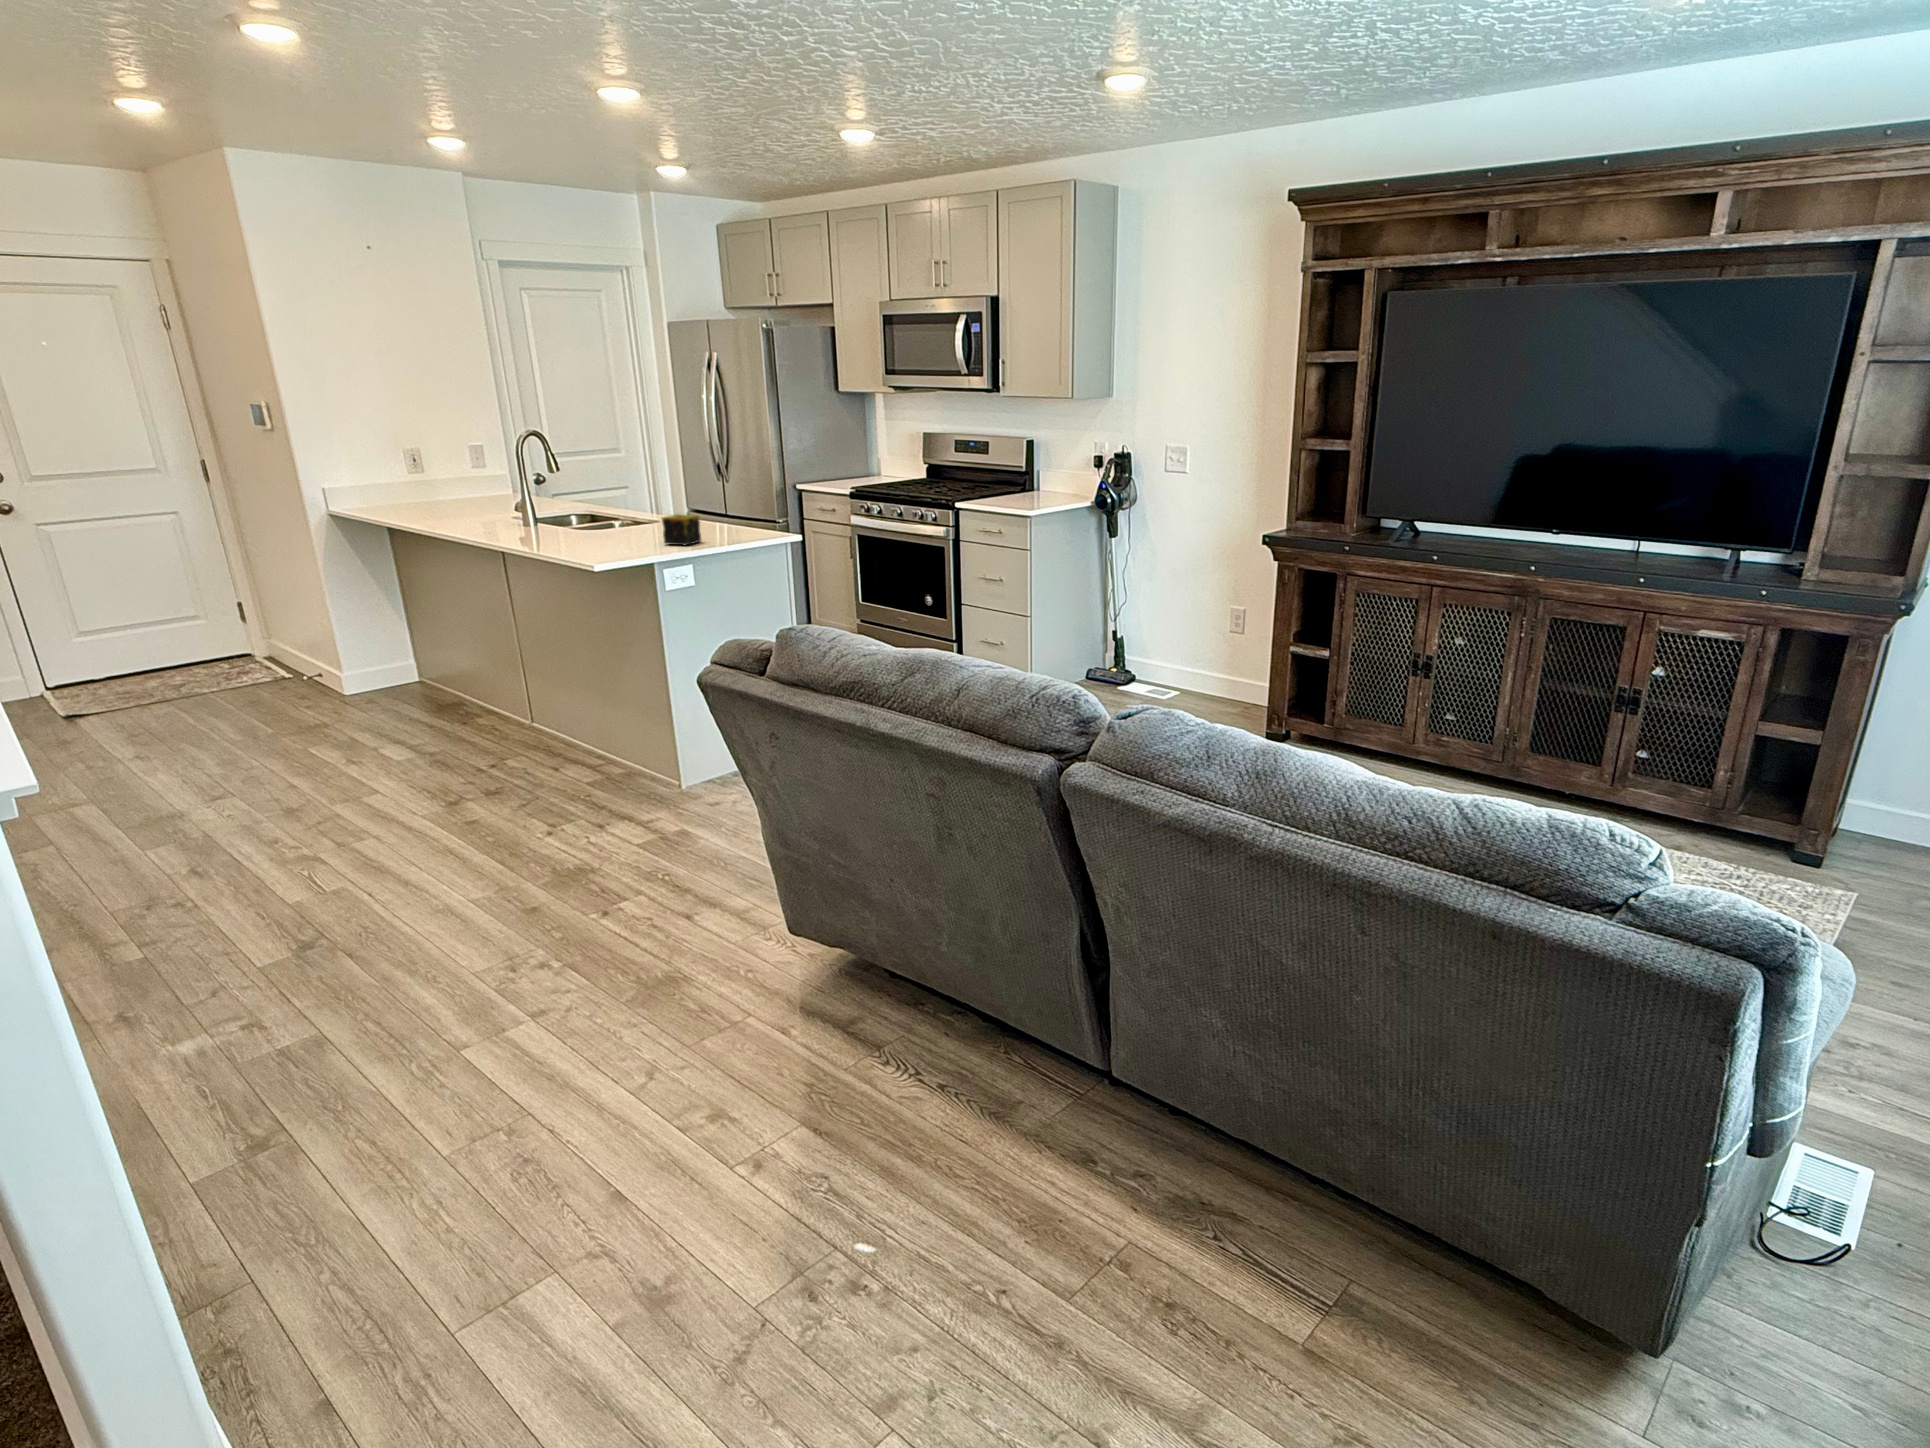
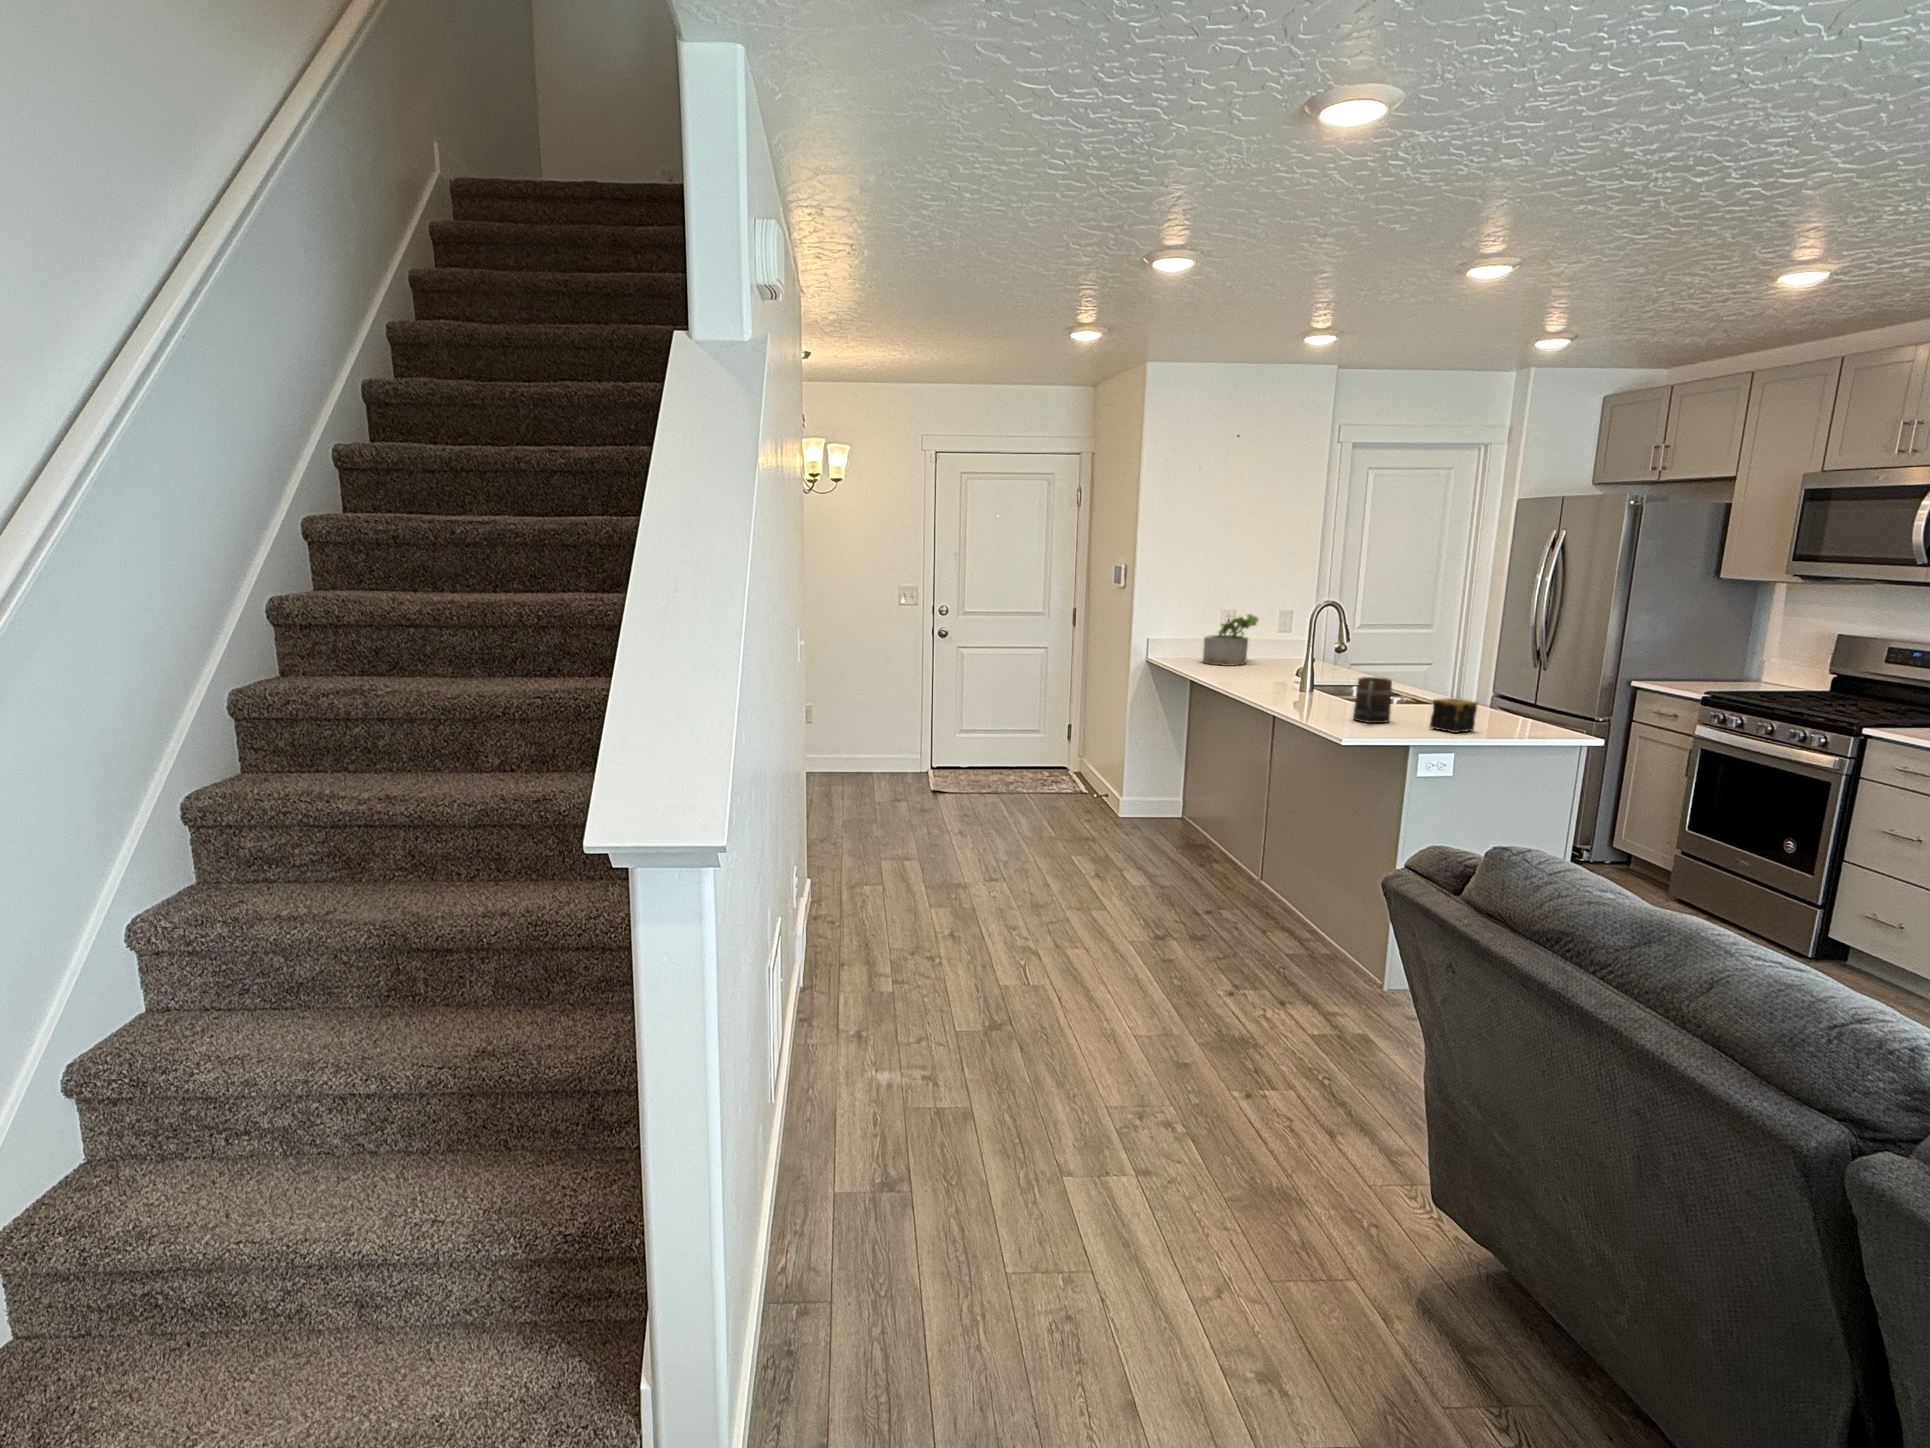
potted plant: none [396,452,454,510] -> present [1203,614,1258,666]
mug: none [588,503,627,547] -> present [1353,677,1392,723]

